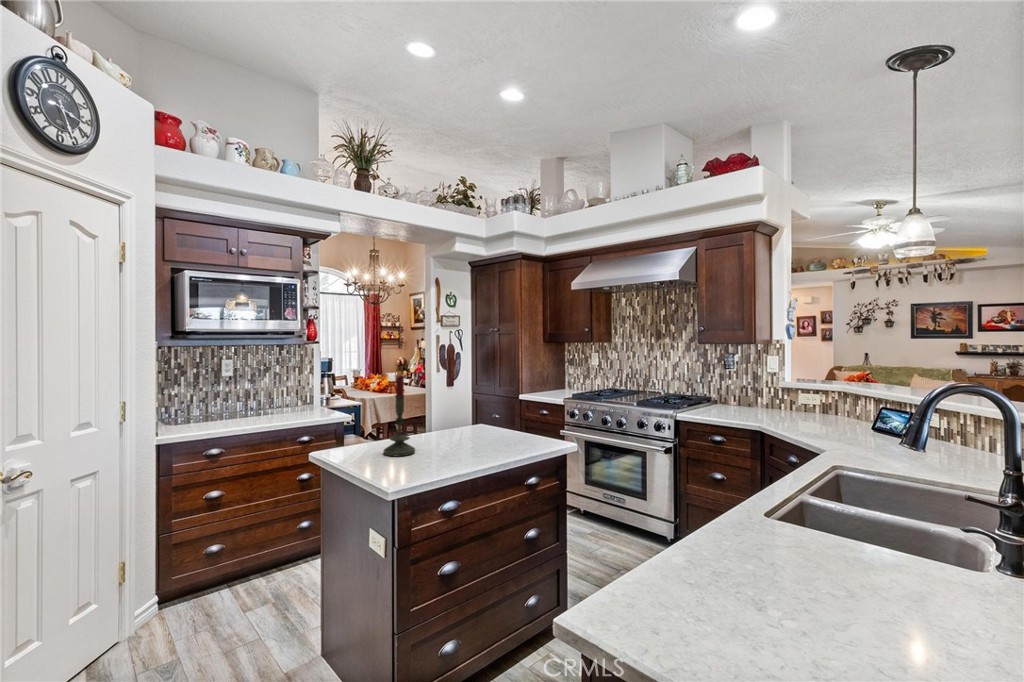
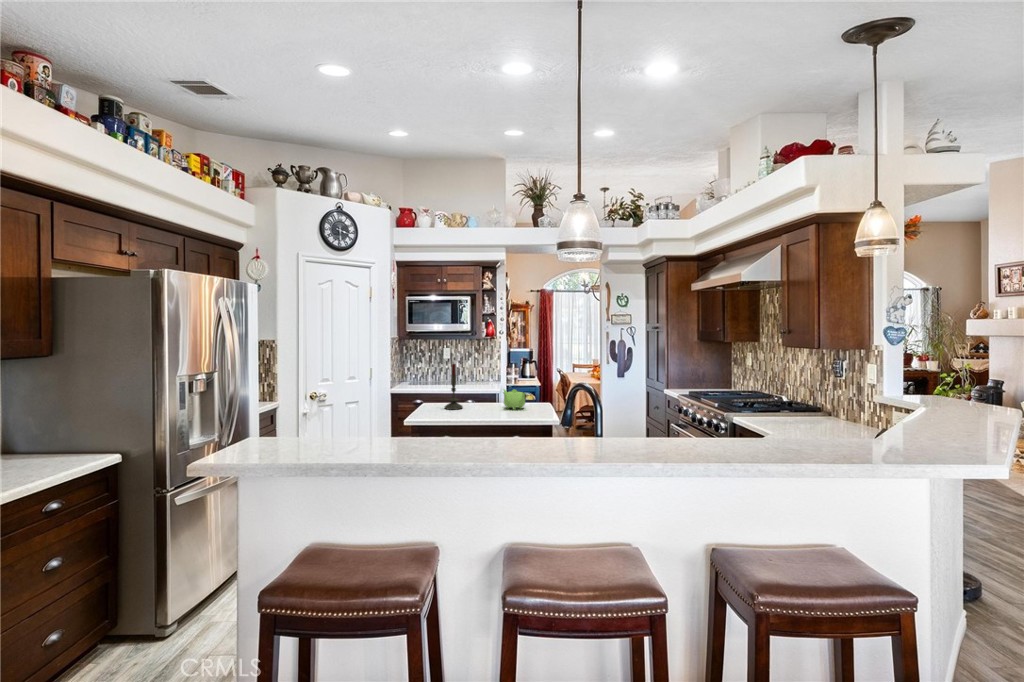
teapot: none [458,410,507,440] -> present [503,389,525,410]

